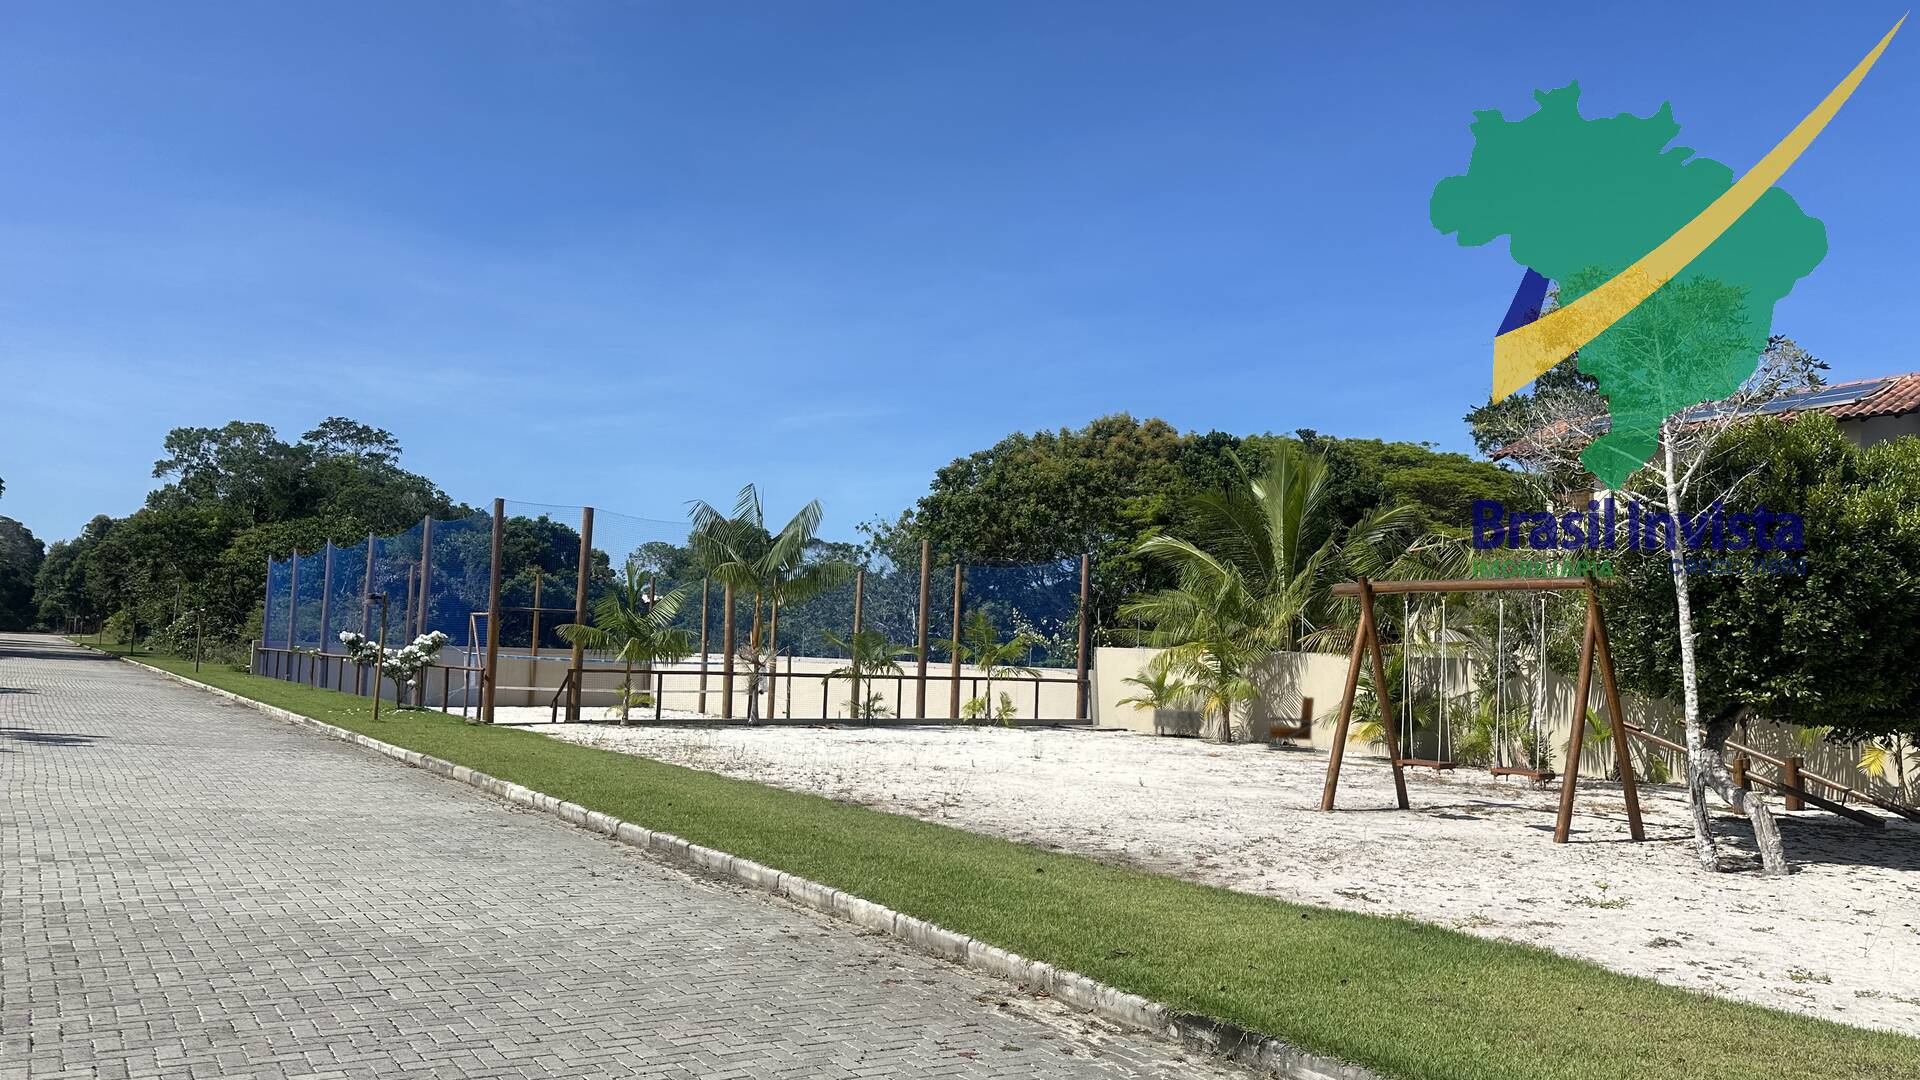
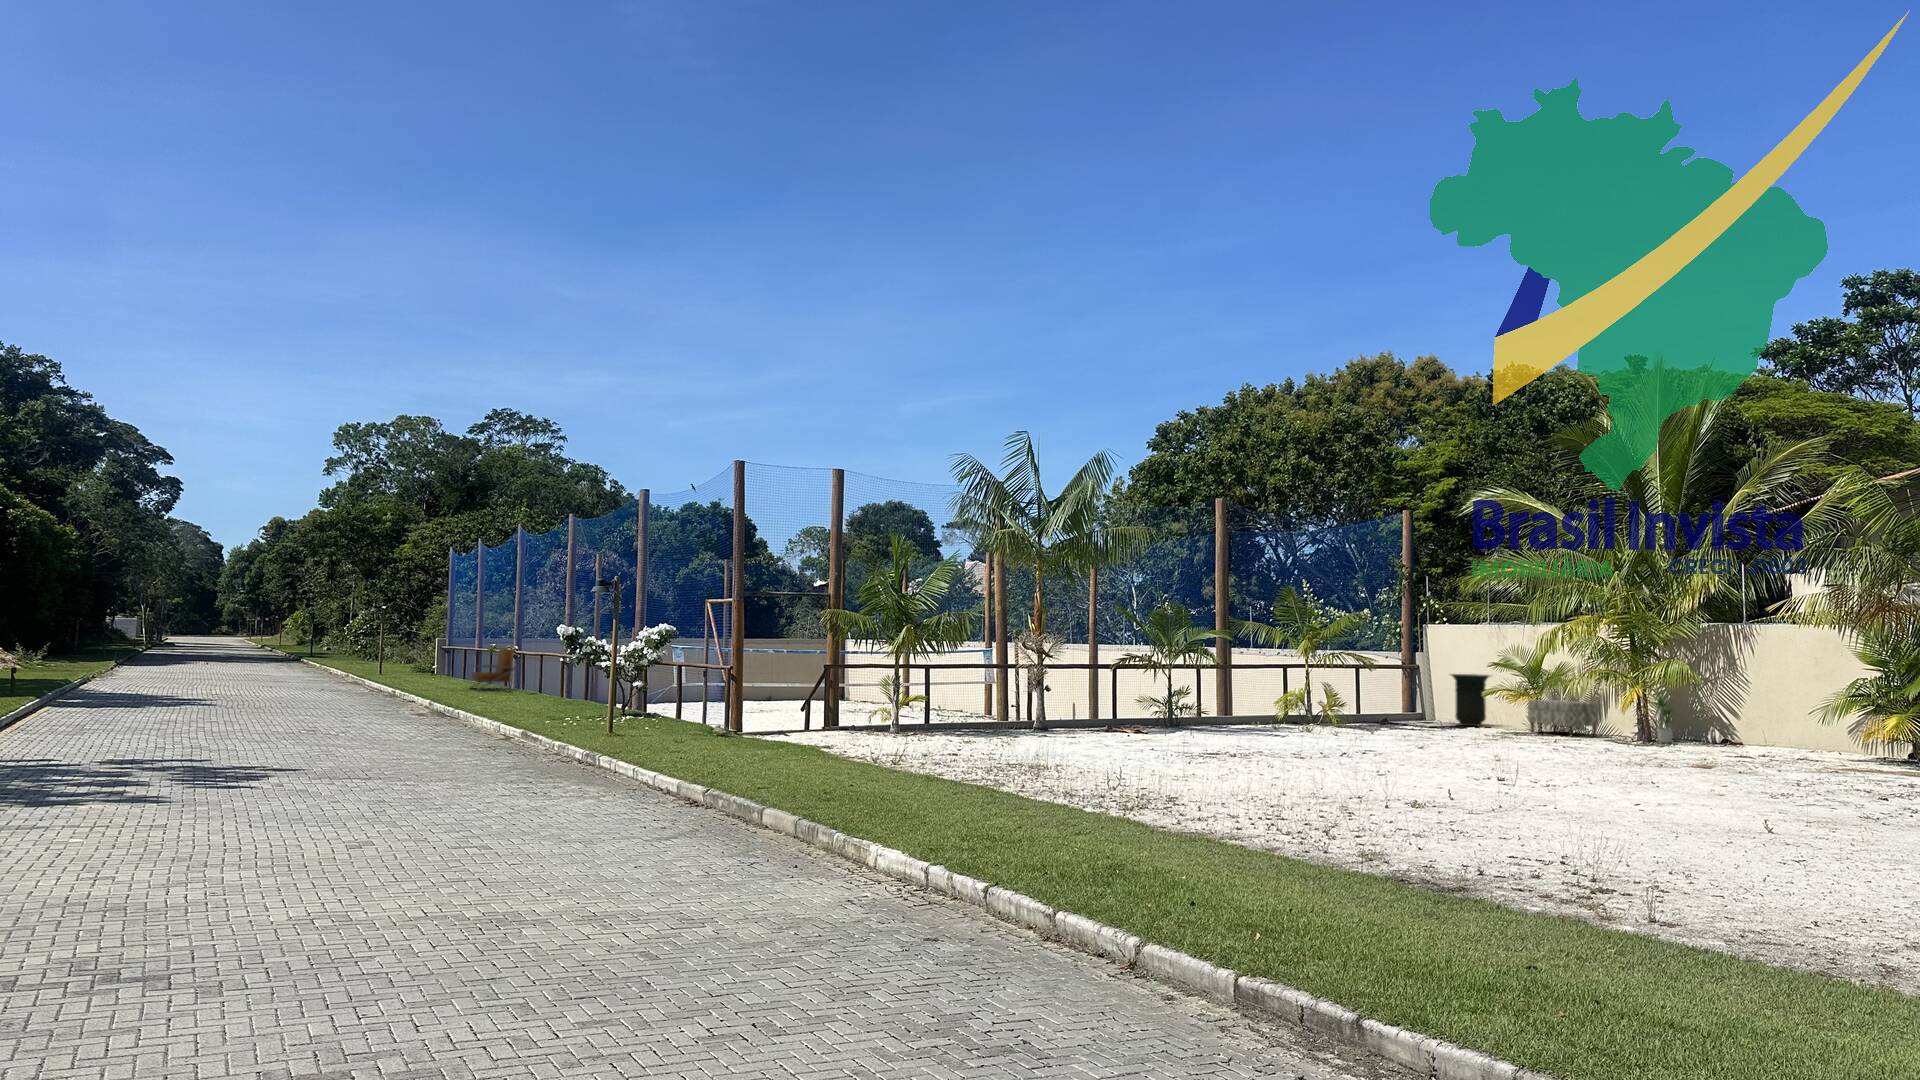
trash can: none [1101,687,1135,730] -> present [1451,674,1490,726]
lounge chair: present [1268,696,1317,752] -> present [470,648,517,691]
potted plant: none [1229,702,1256,743] -> present [1654,695,1675,743]

